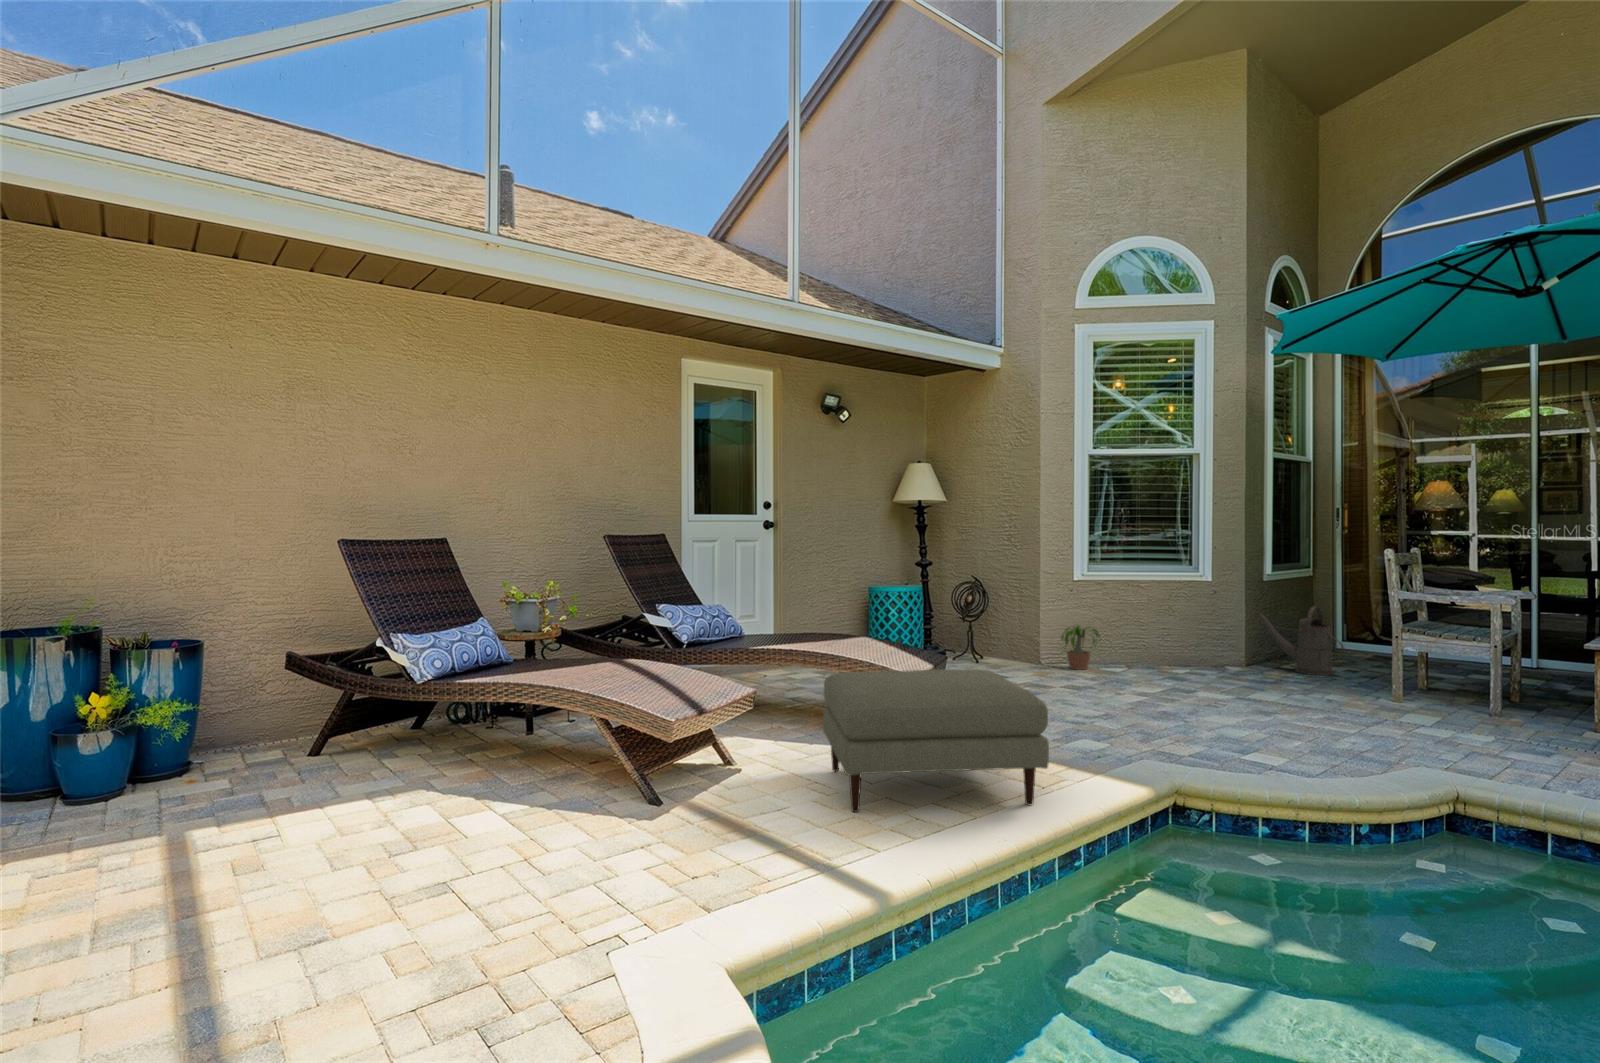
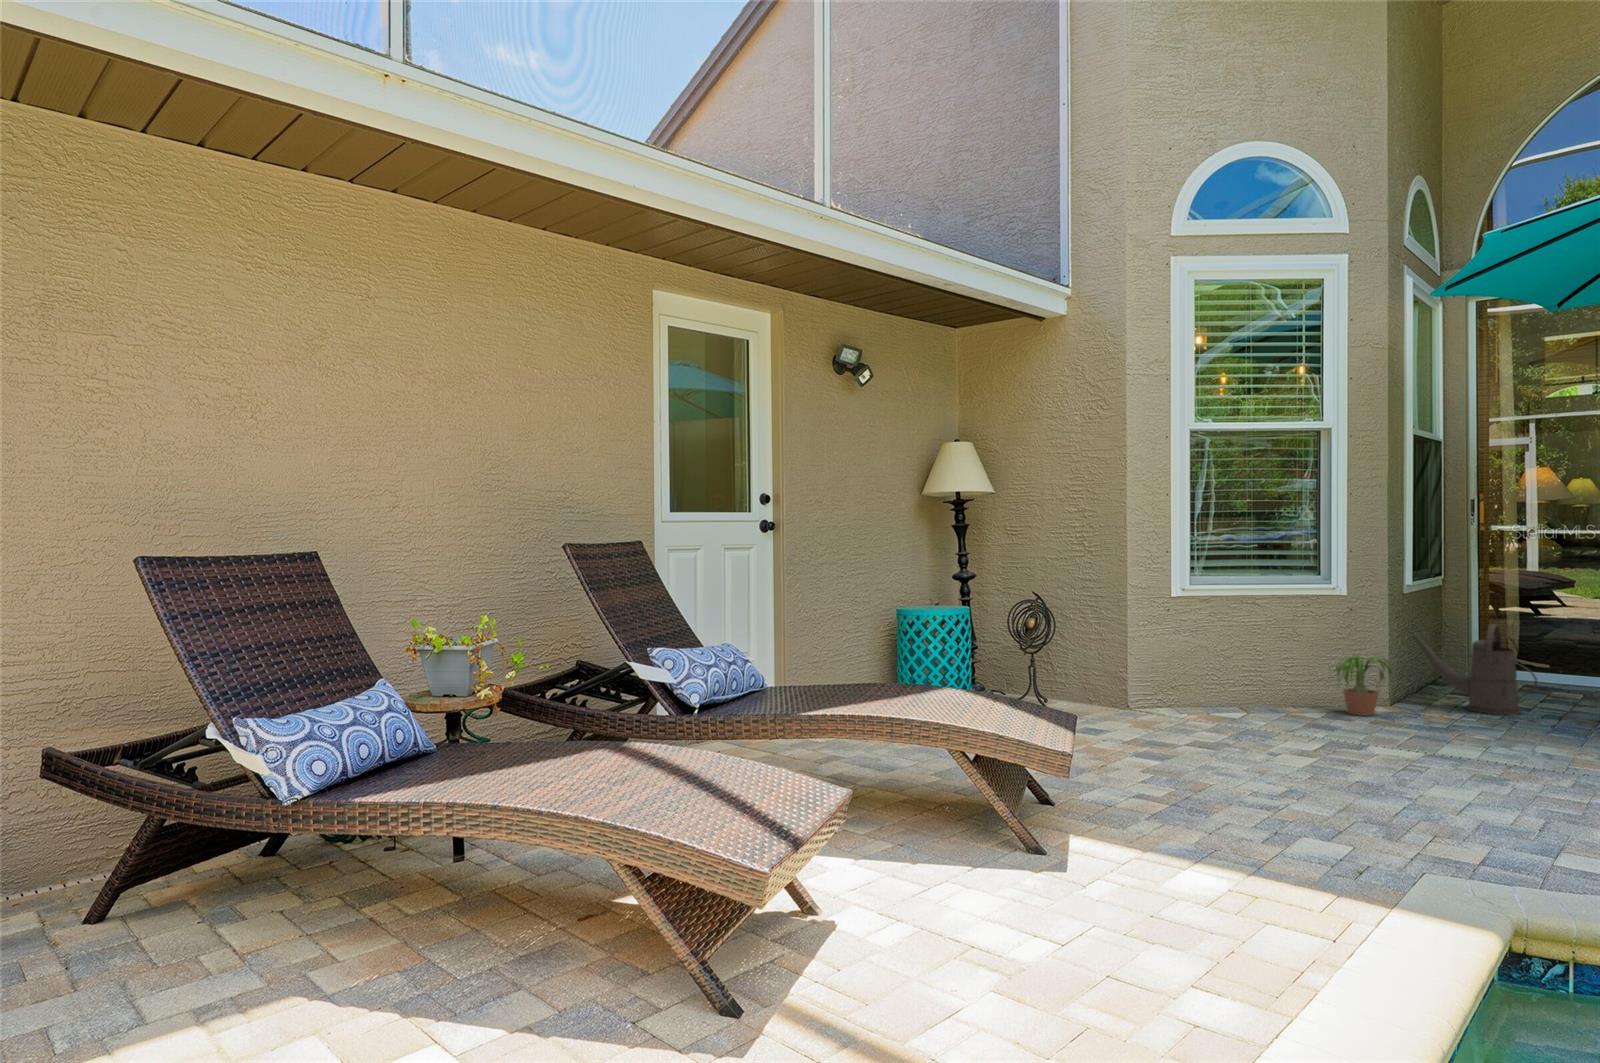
potted plant: present [1061,625,1100,670] -> present [1336,654,1392,716]
ottoman: present [823,669,1049,812] -> none [966,747,1392,1017]

